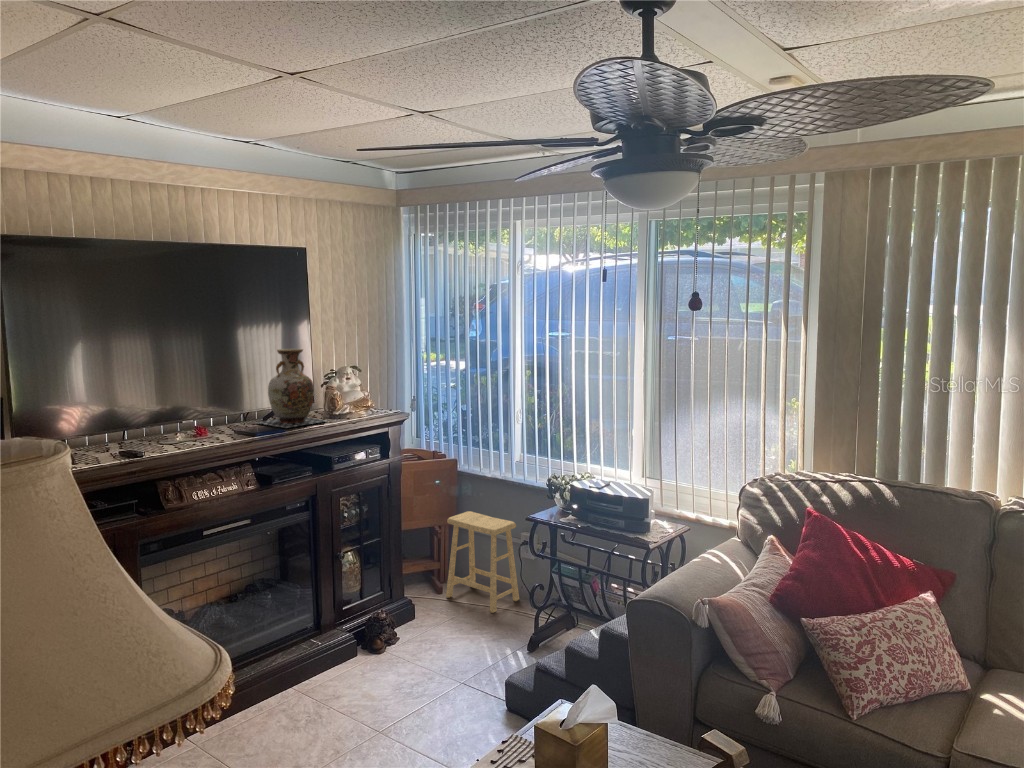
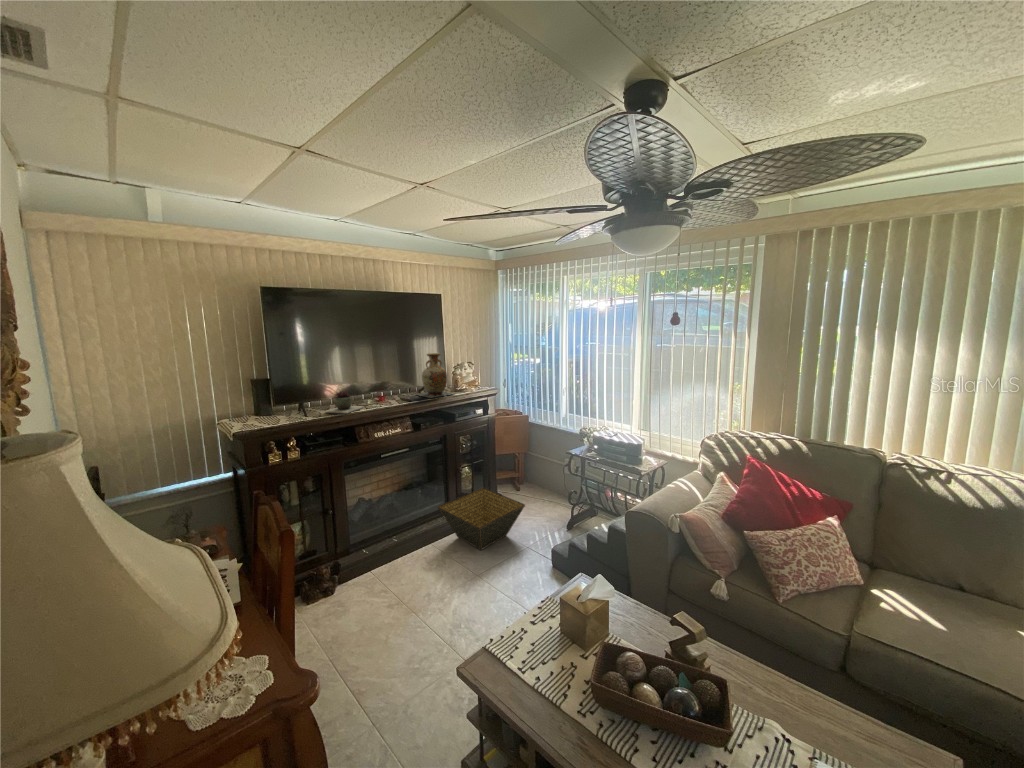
succulent plant: none [95,416,166,456] -> present [325,391,364,414]
footstool: present [446,511,519,613] -> none [522,445,564,504]
basket: none [298,587,456,695] -> present [438,488,525,550]

